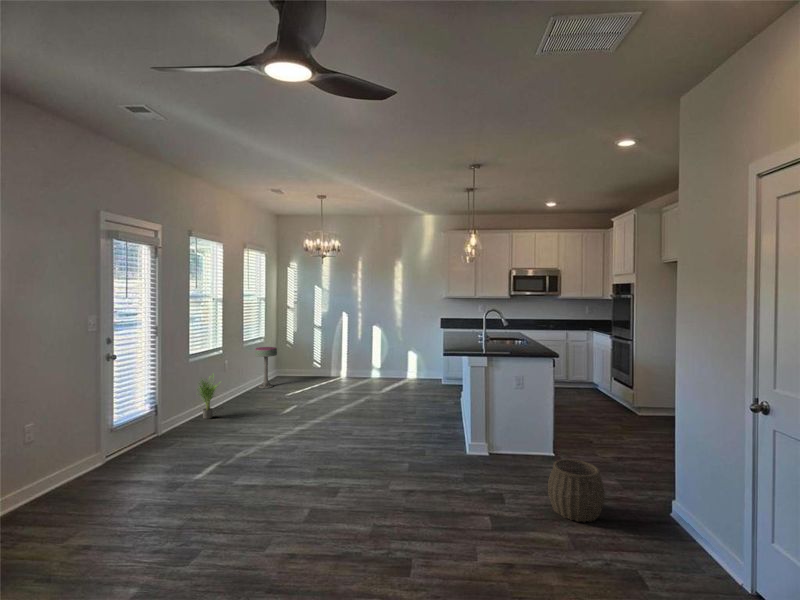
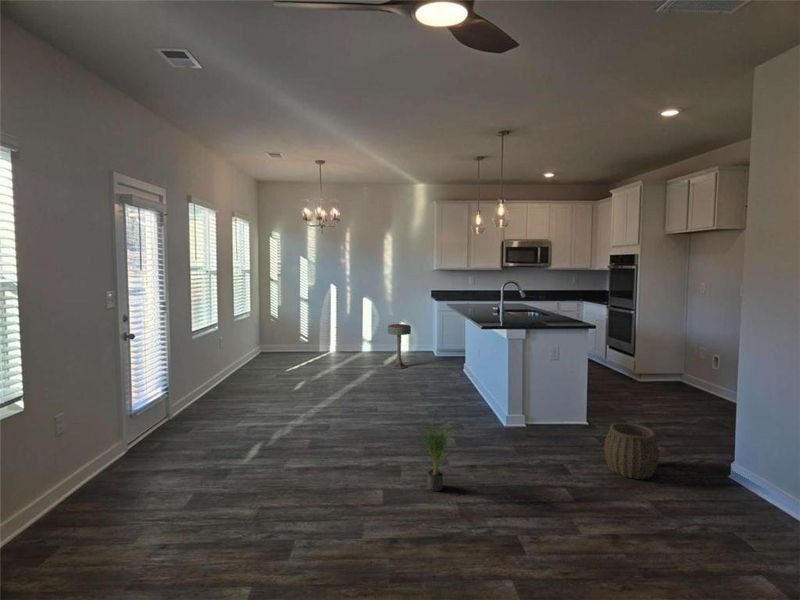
bar stool: present [255,347,277,388] -> present [388,324,411,369]
potted plant: present [200,380,216,419] -> present [423,422,451,491]

